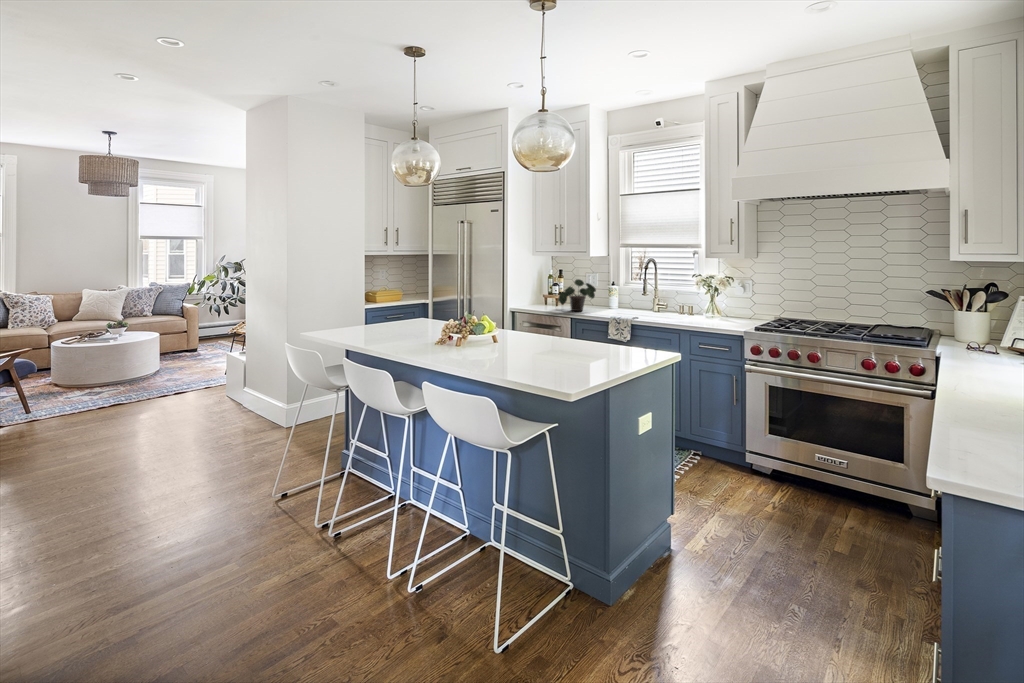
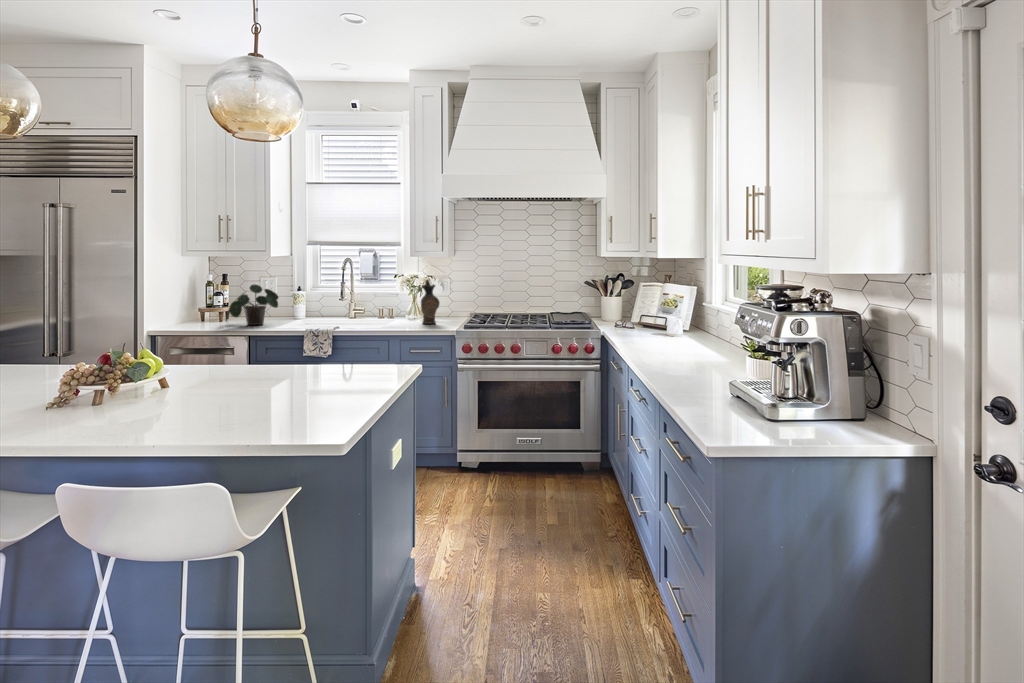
ceramic pitcher: none [714,280,732,320] -> present [421,280,440,324]

